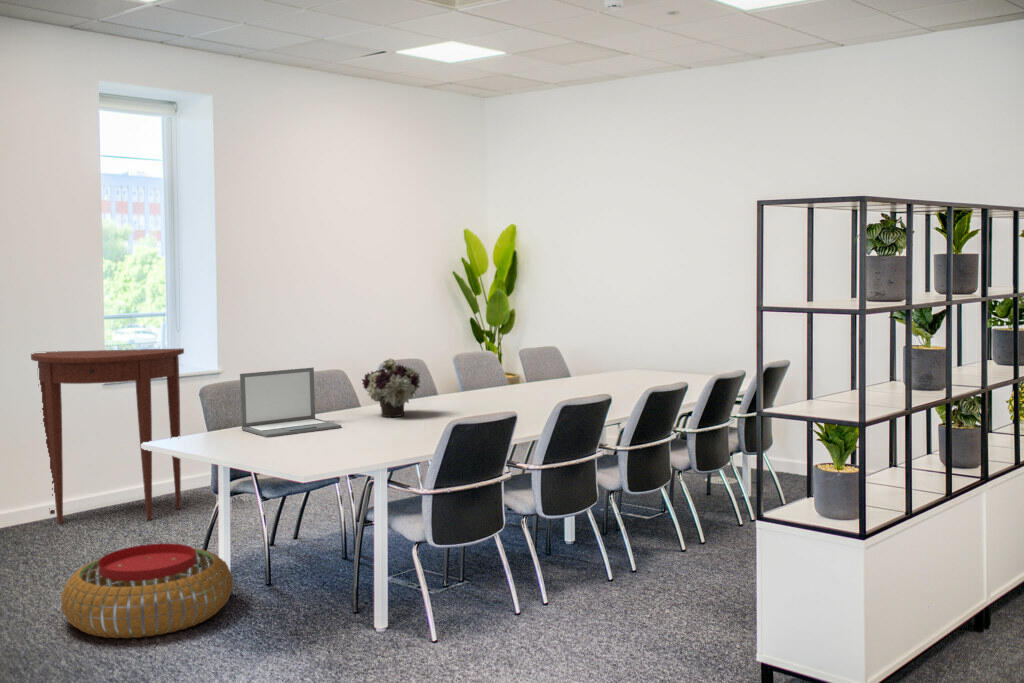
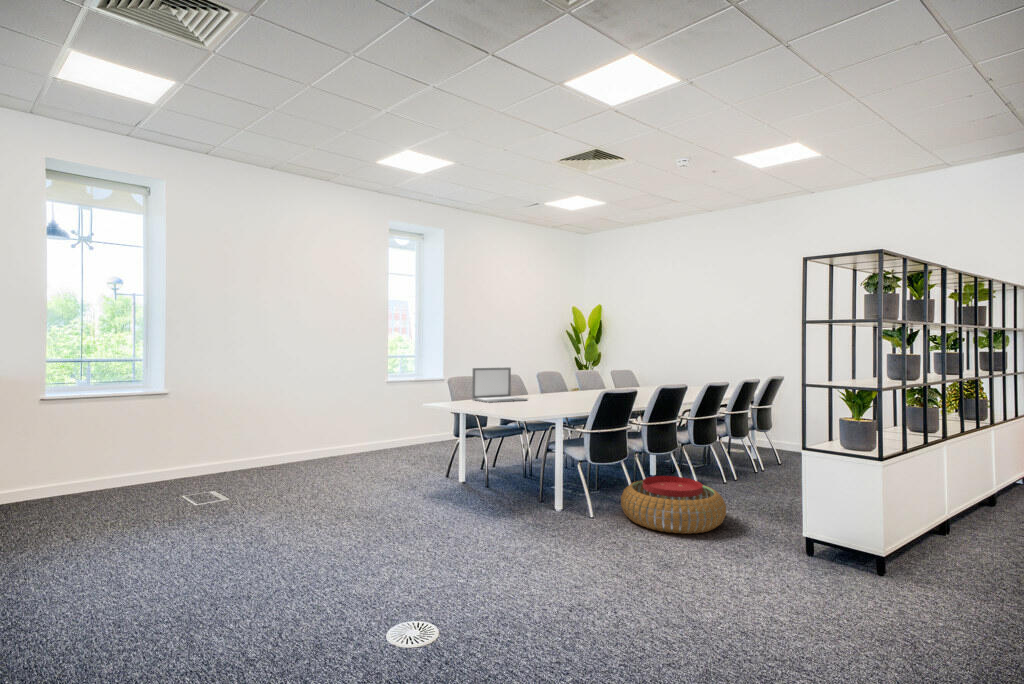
console table: present [31,349,184,524] -> none [351,361,430,455]
flower arrangement: present [362,358,420,417] -> none [535,364,569,398]
pouf: present [61,543,233,638] -> present [621,476,726,534]

